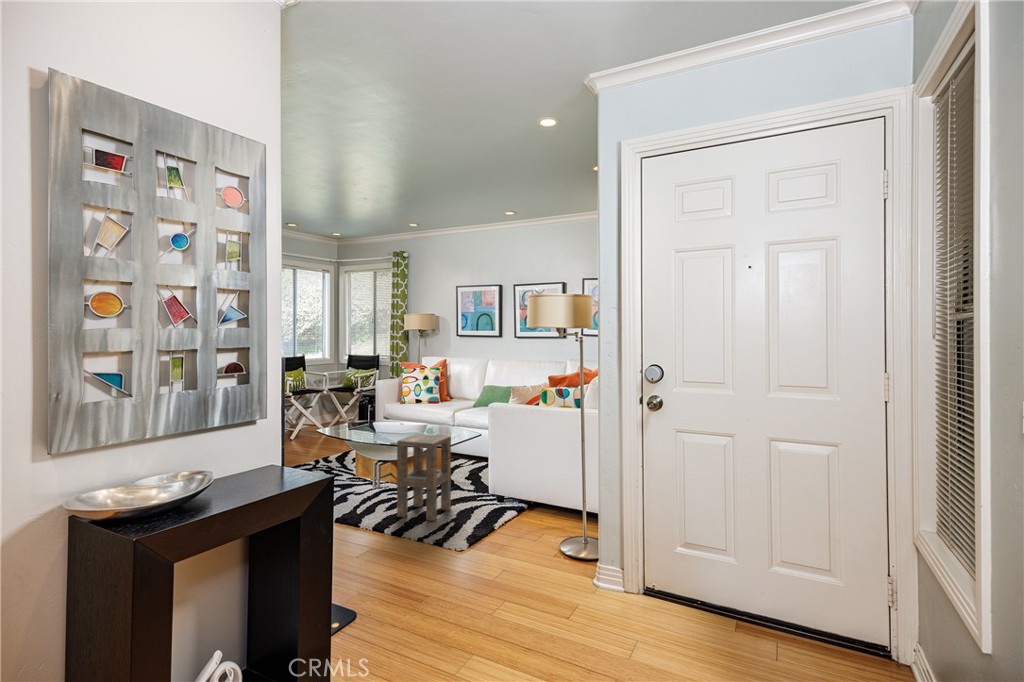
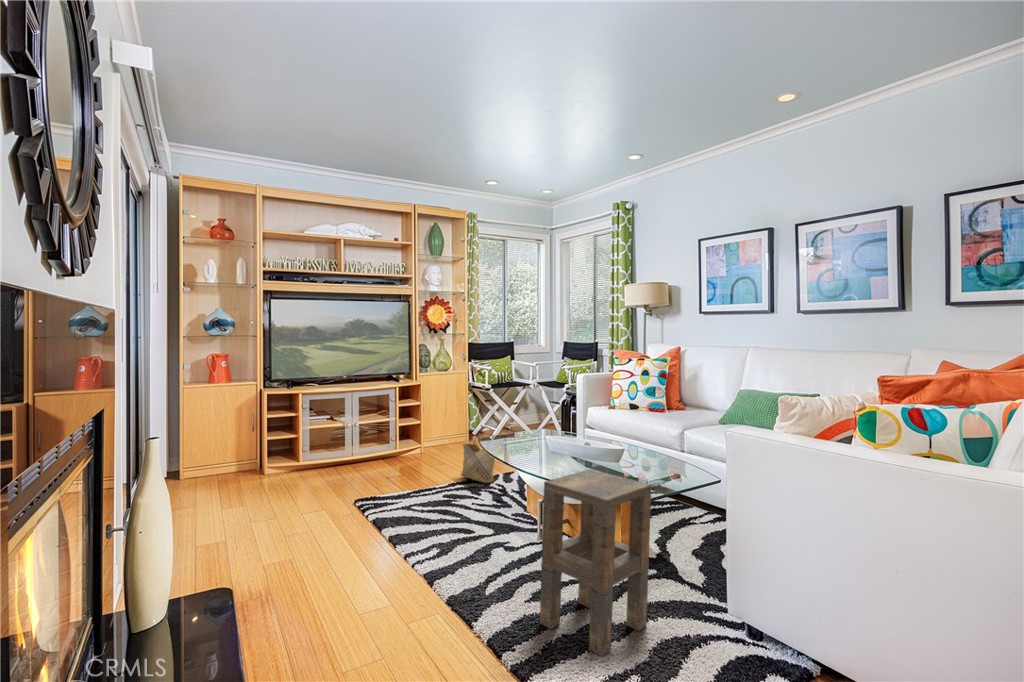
woven basket: none [303,424,331,463] -> present [461,432,495,483]

